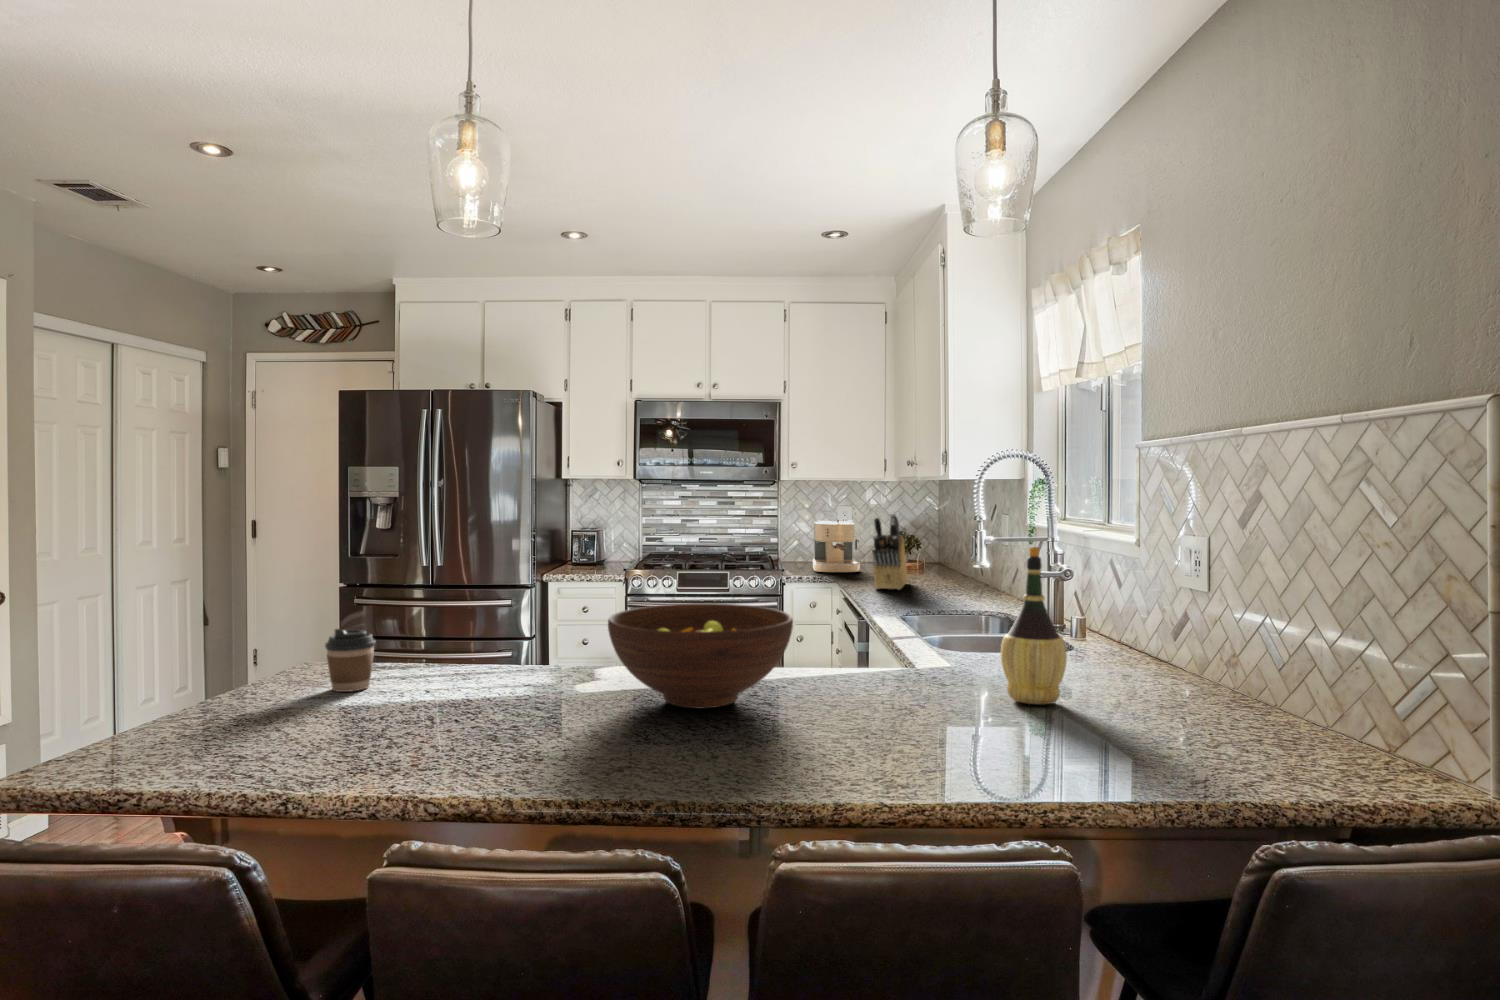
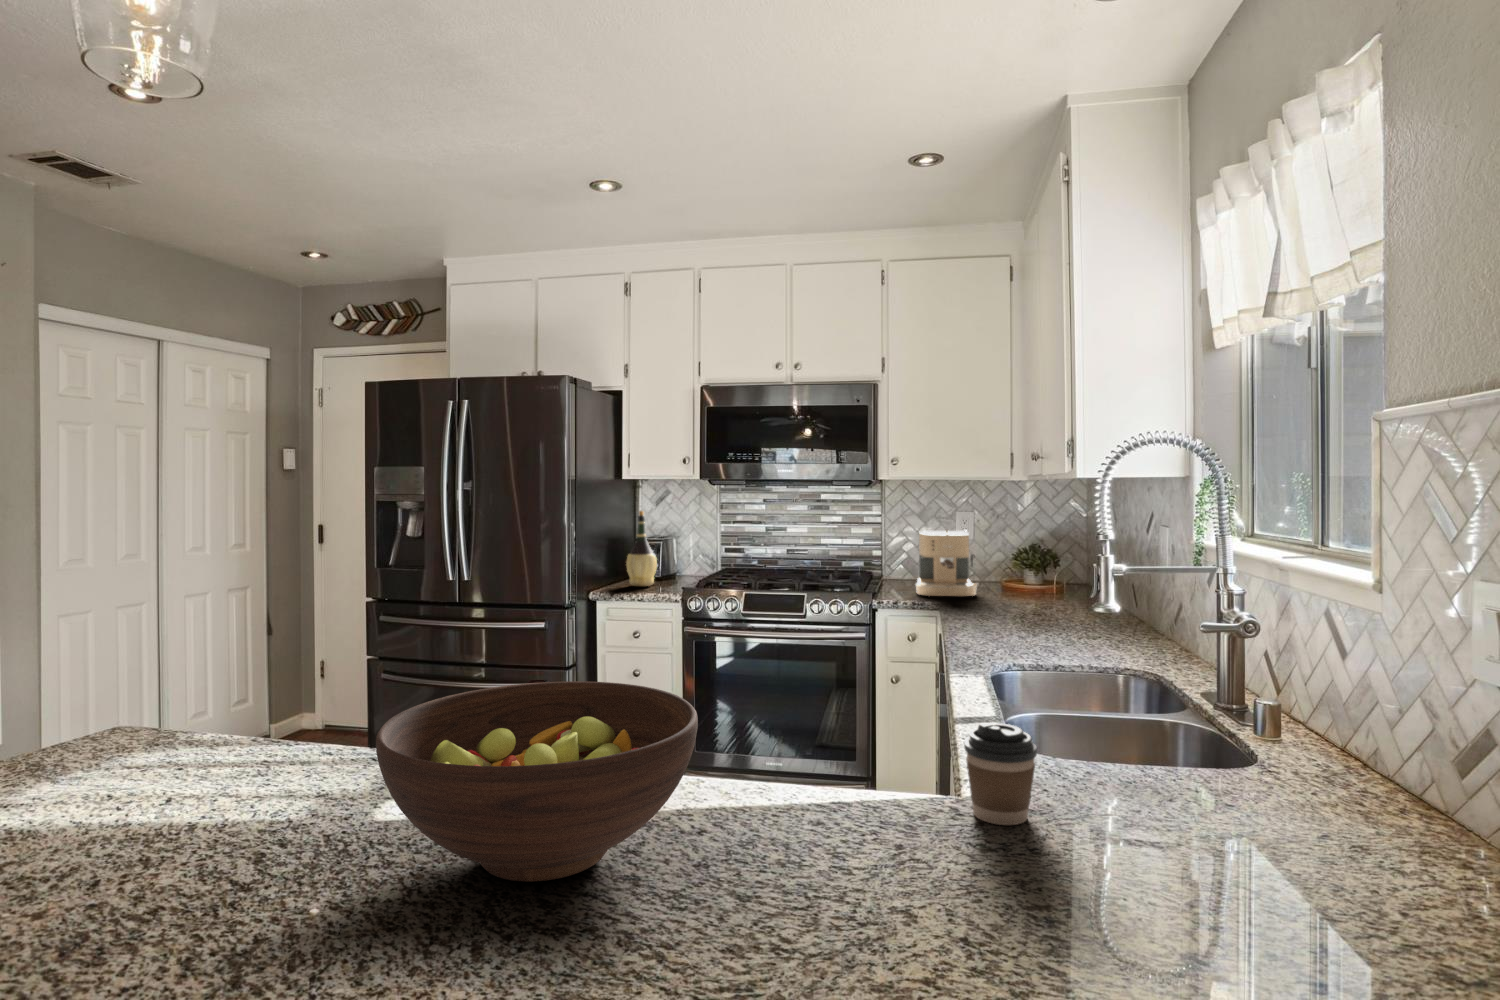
knife block: present [872,514,907,590] -> none [977,524,1033,626]
wine bottle: present [1001,547,1067,704] -> present [626,511,657,586]
coffee cup: present [325,629,376,692] -> present [964,723,1037,825]

